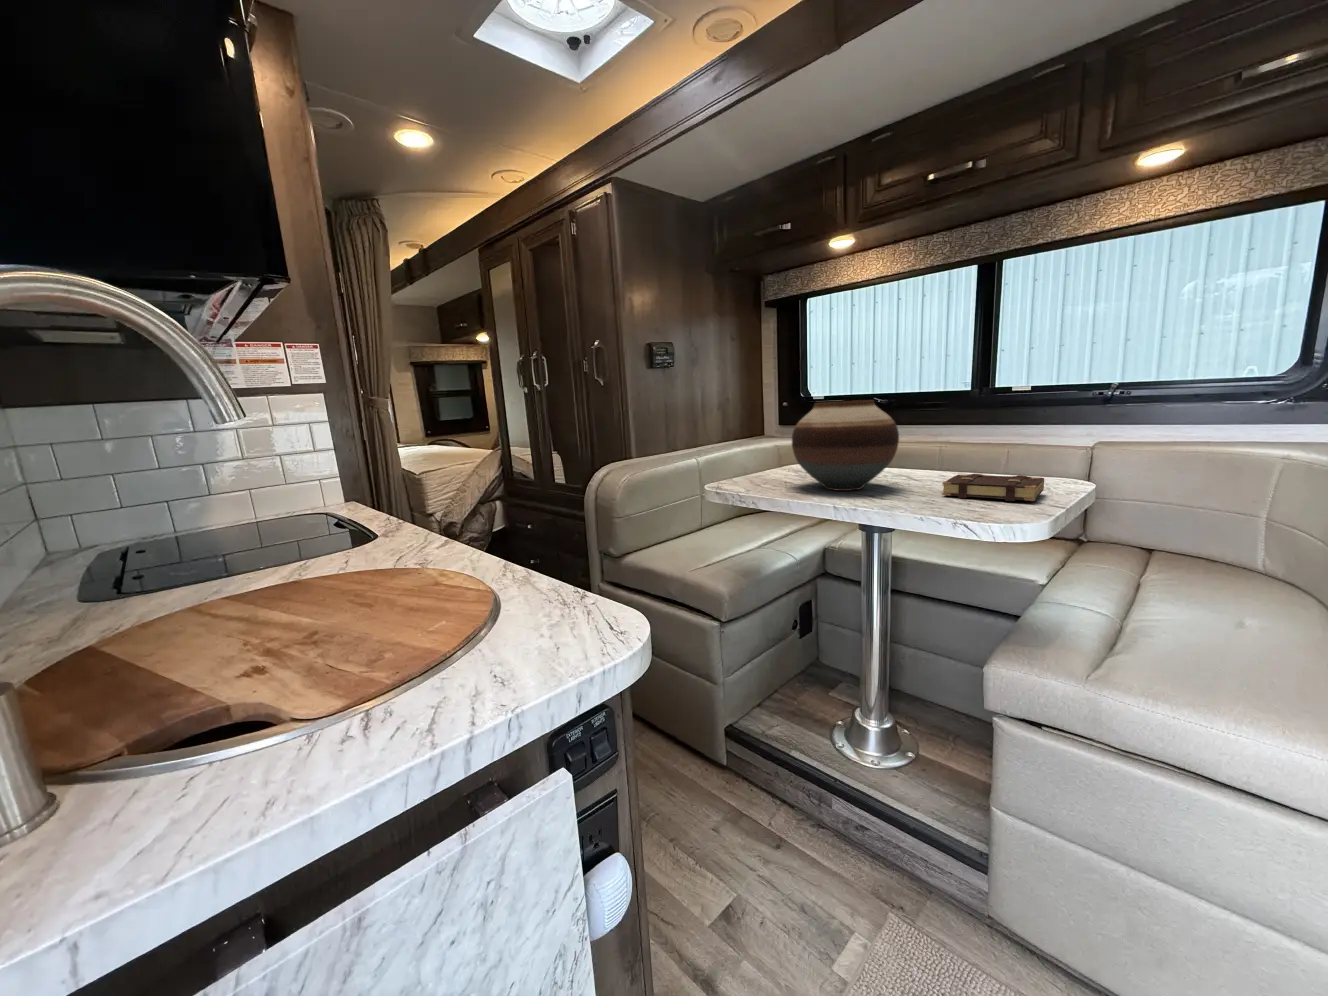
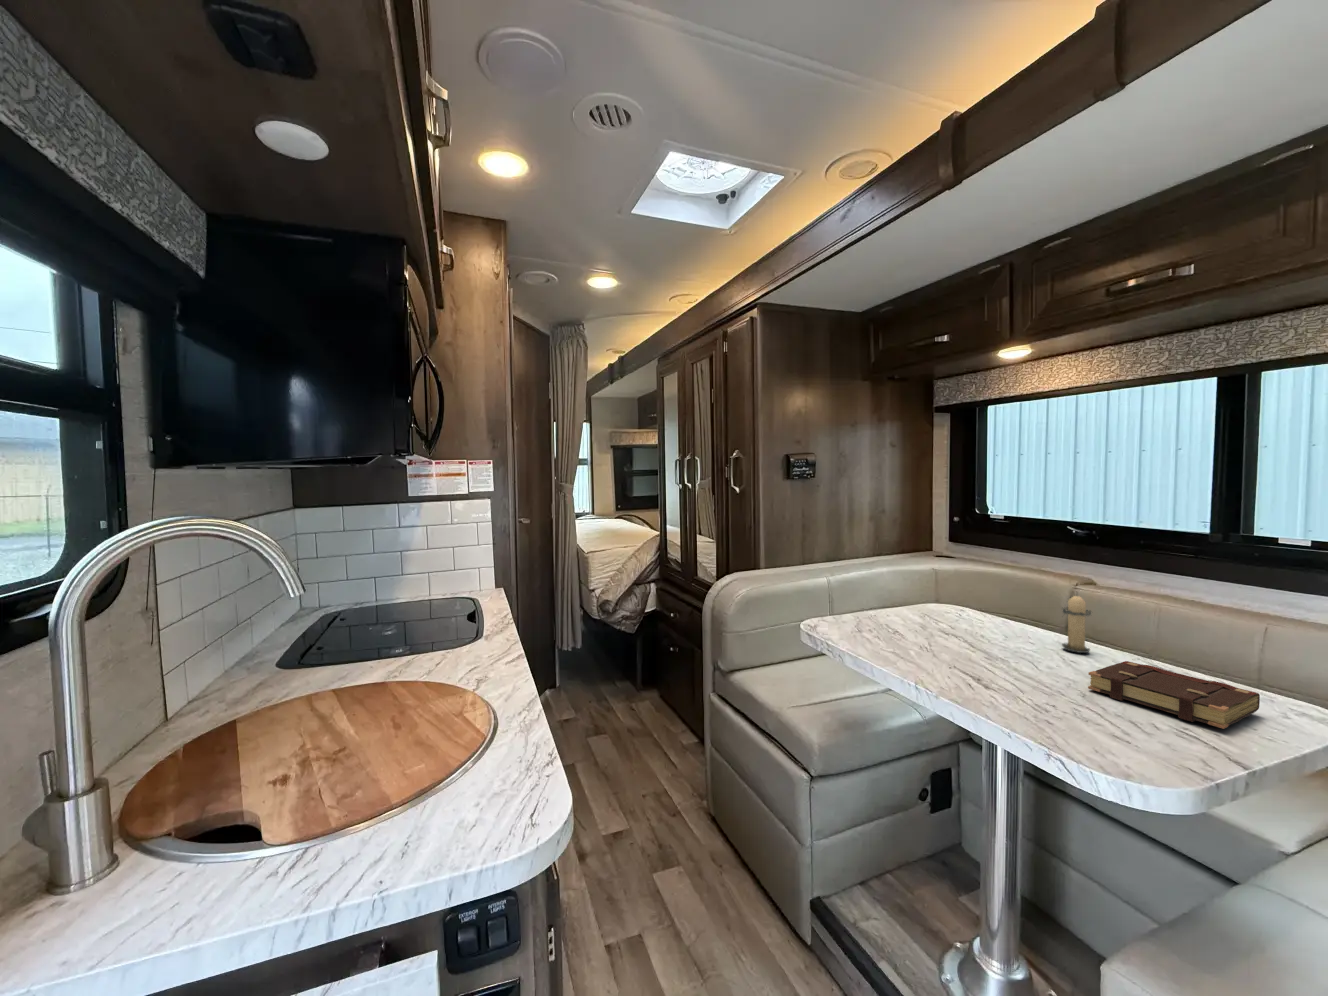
vase: present [792,400,899,491] -> none [901,548,1037,657]
candle: none [902,432,929,481] -> present [1062,595,1091,653]

